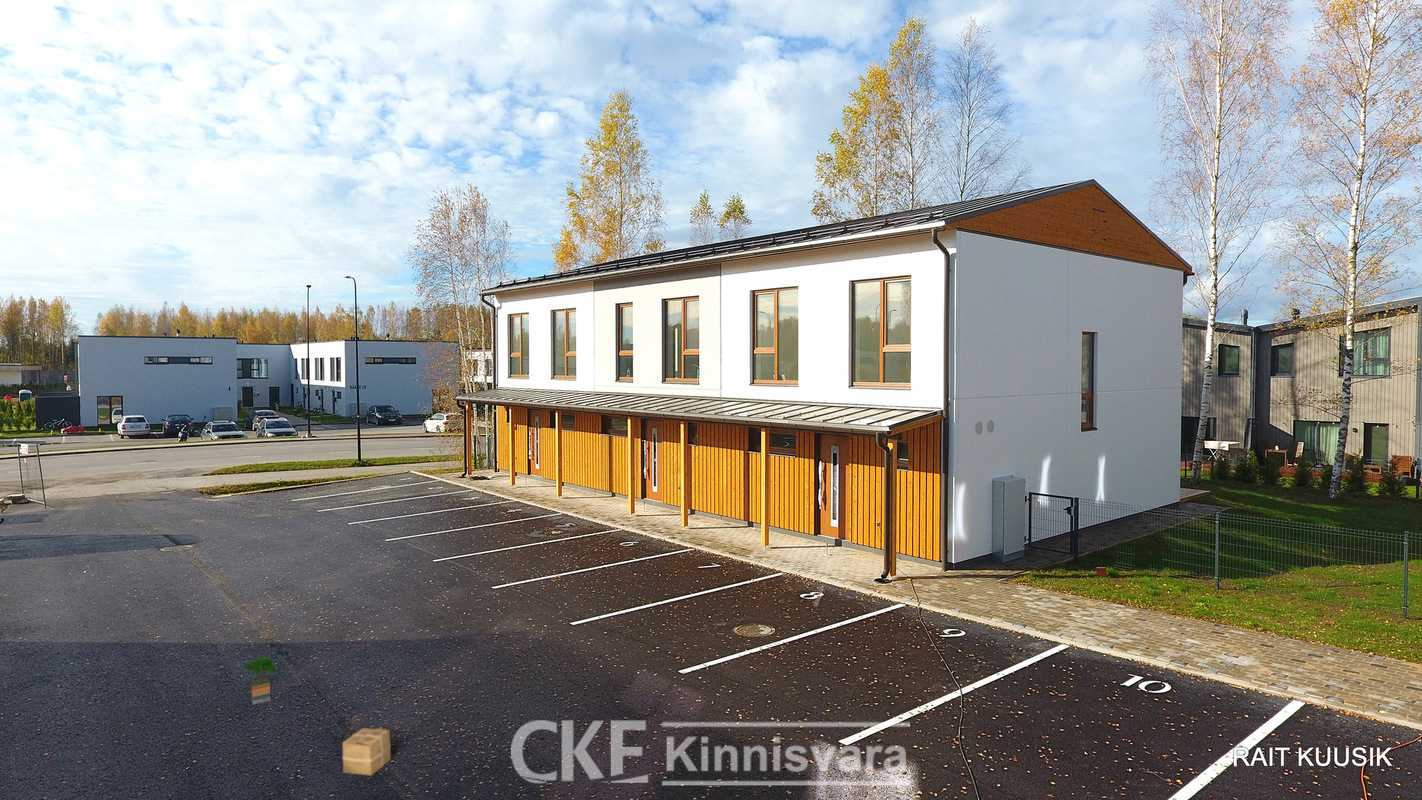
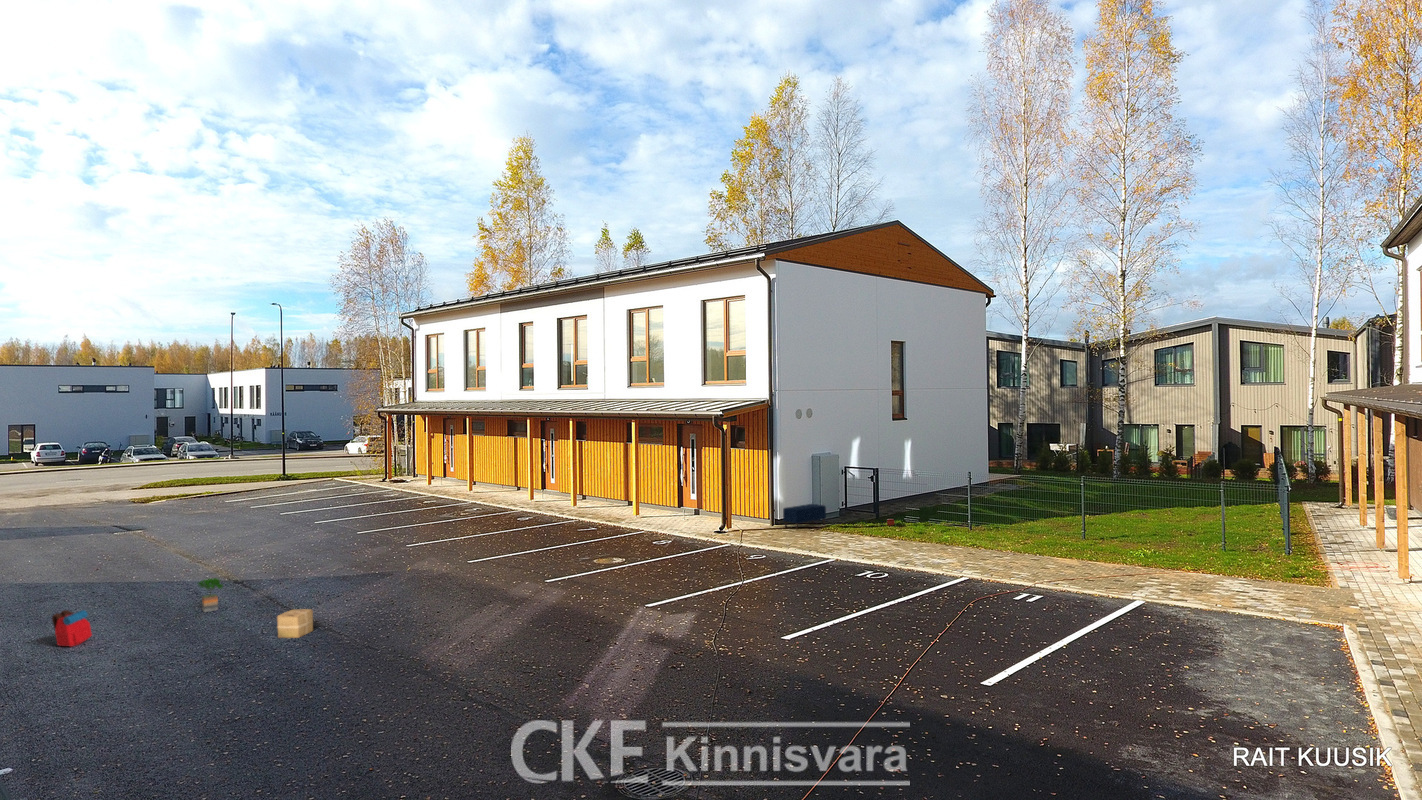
bench: none [958,541,1012,577] -> present [783,504,826,529]
backpack: none [48,719,102,773] -> present [52,610,92,647]

